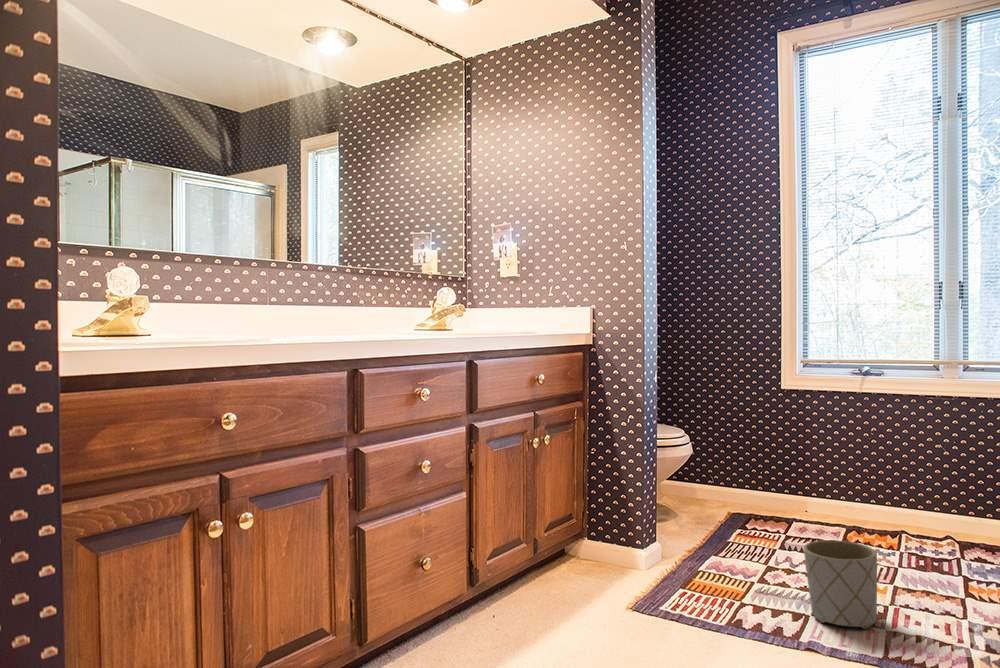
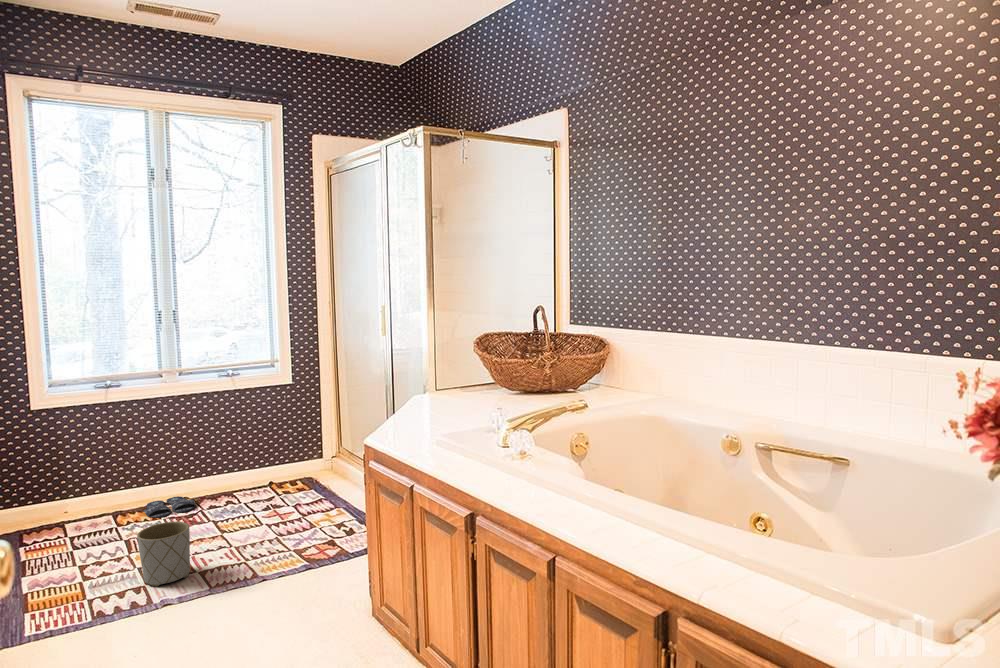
slippers: none [884,529,959,553] -> present [144,497,195,518]

